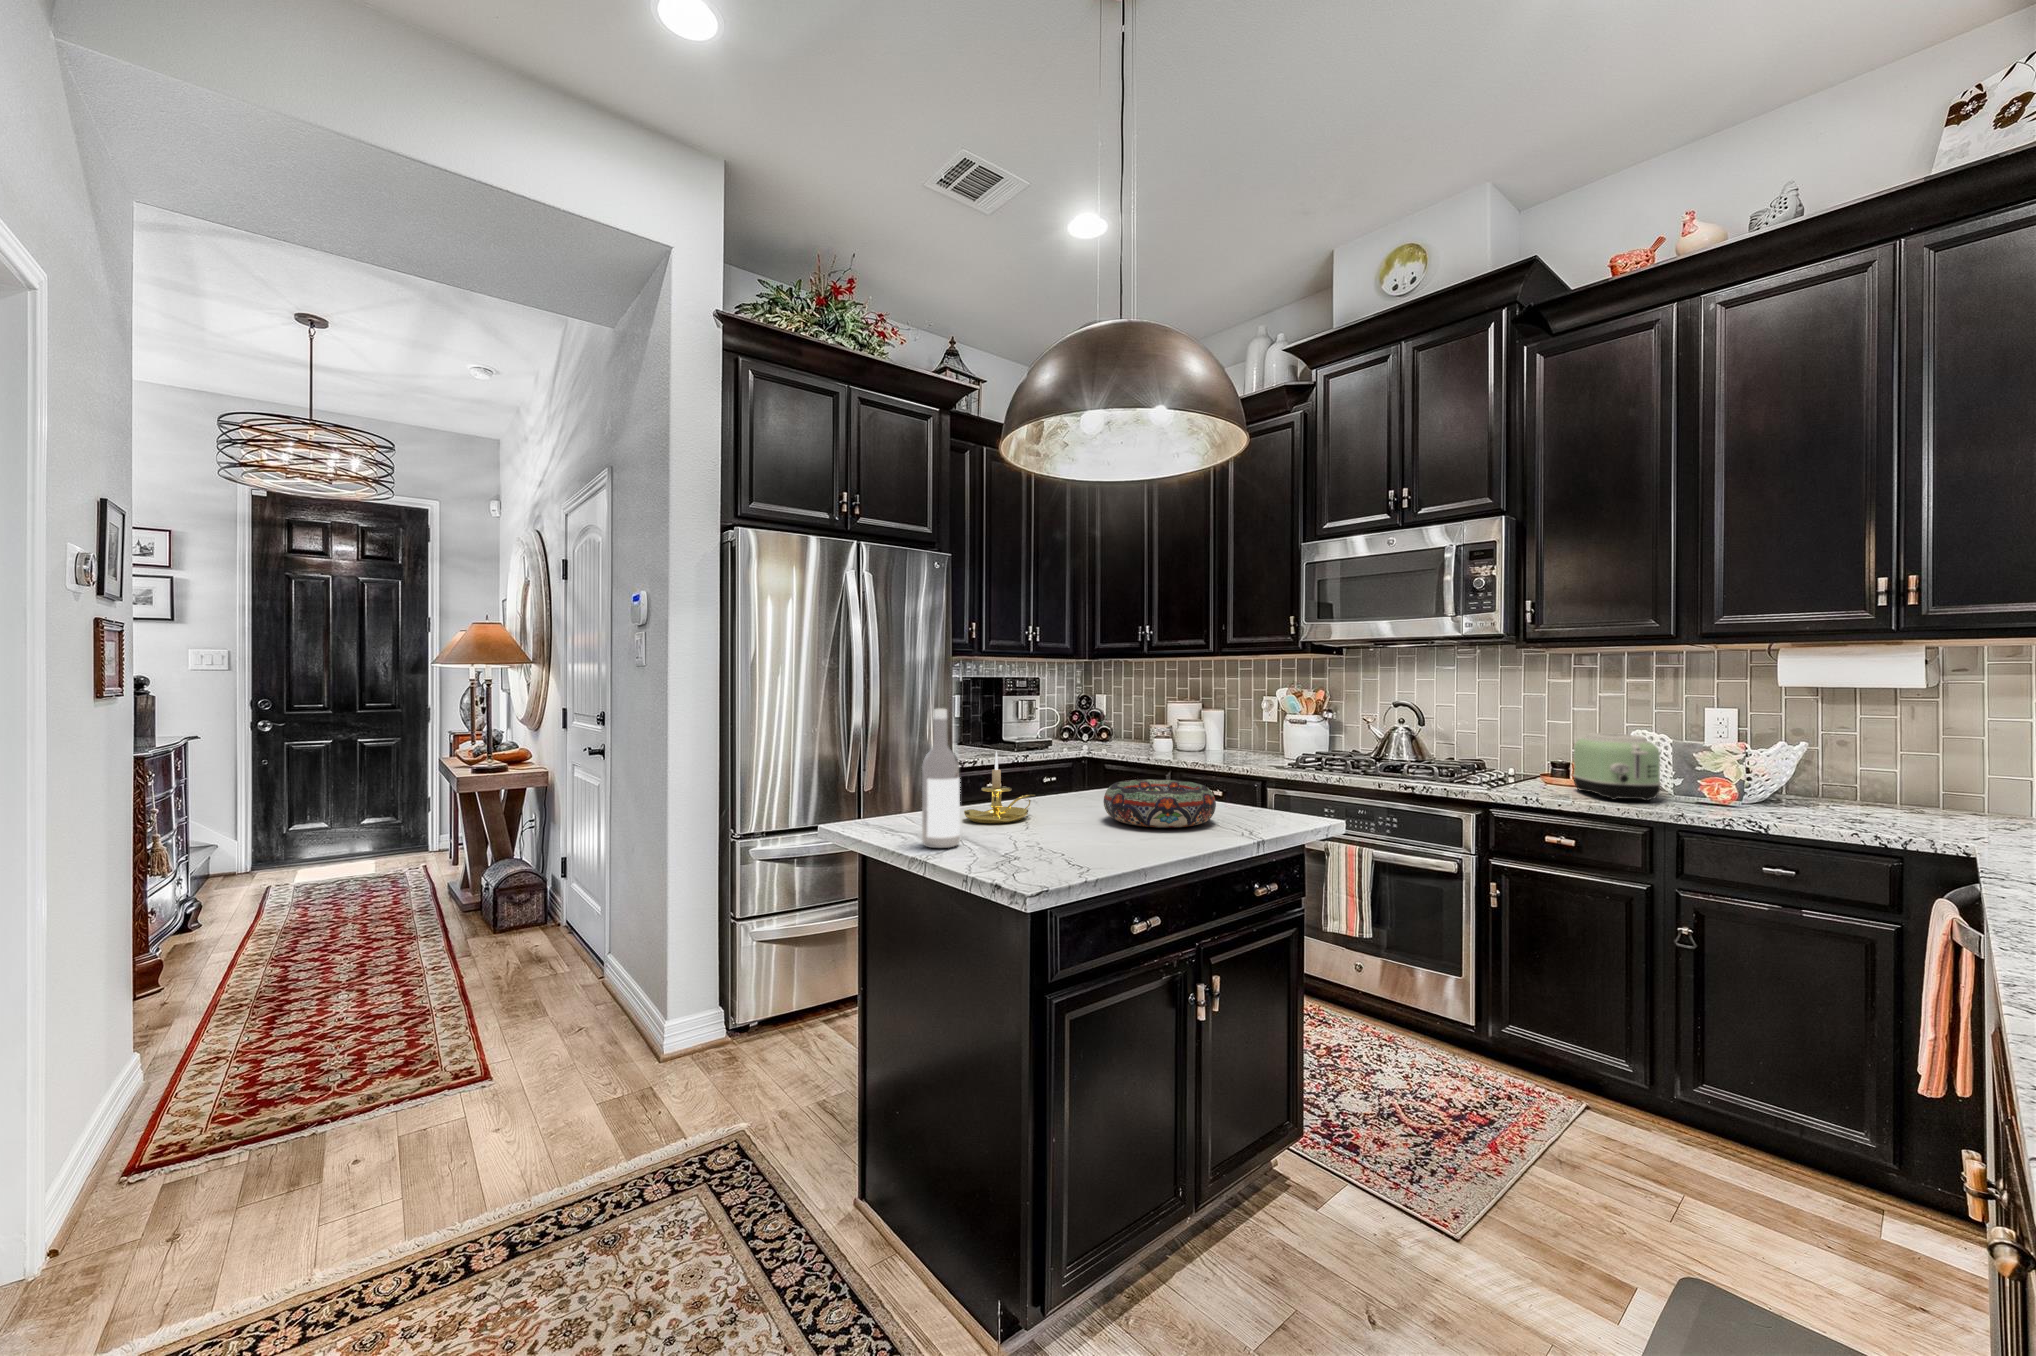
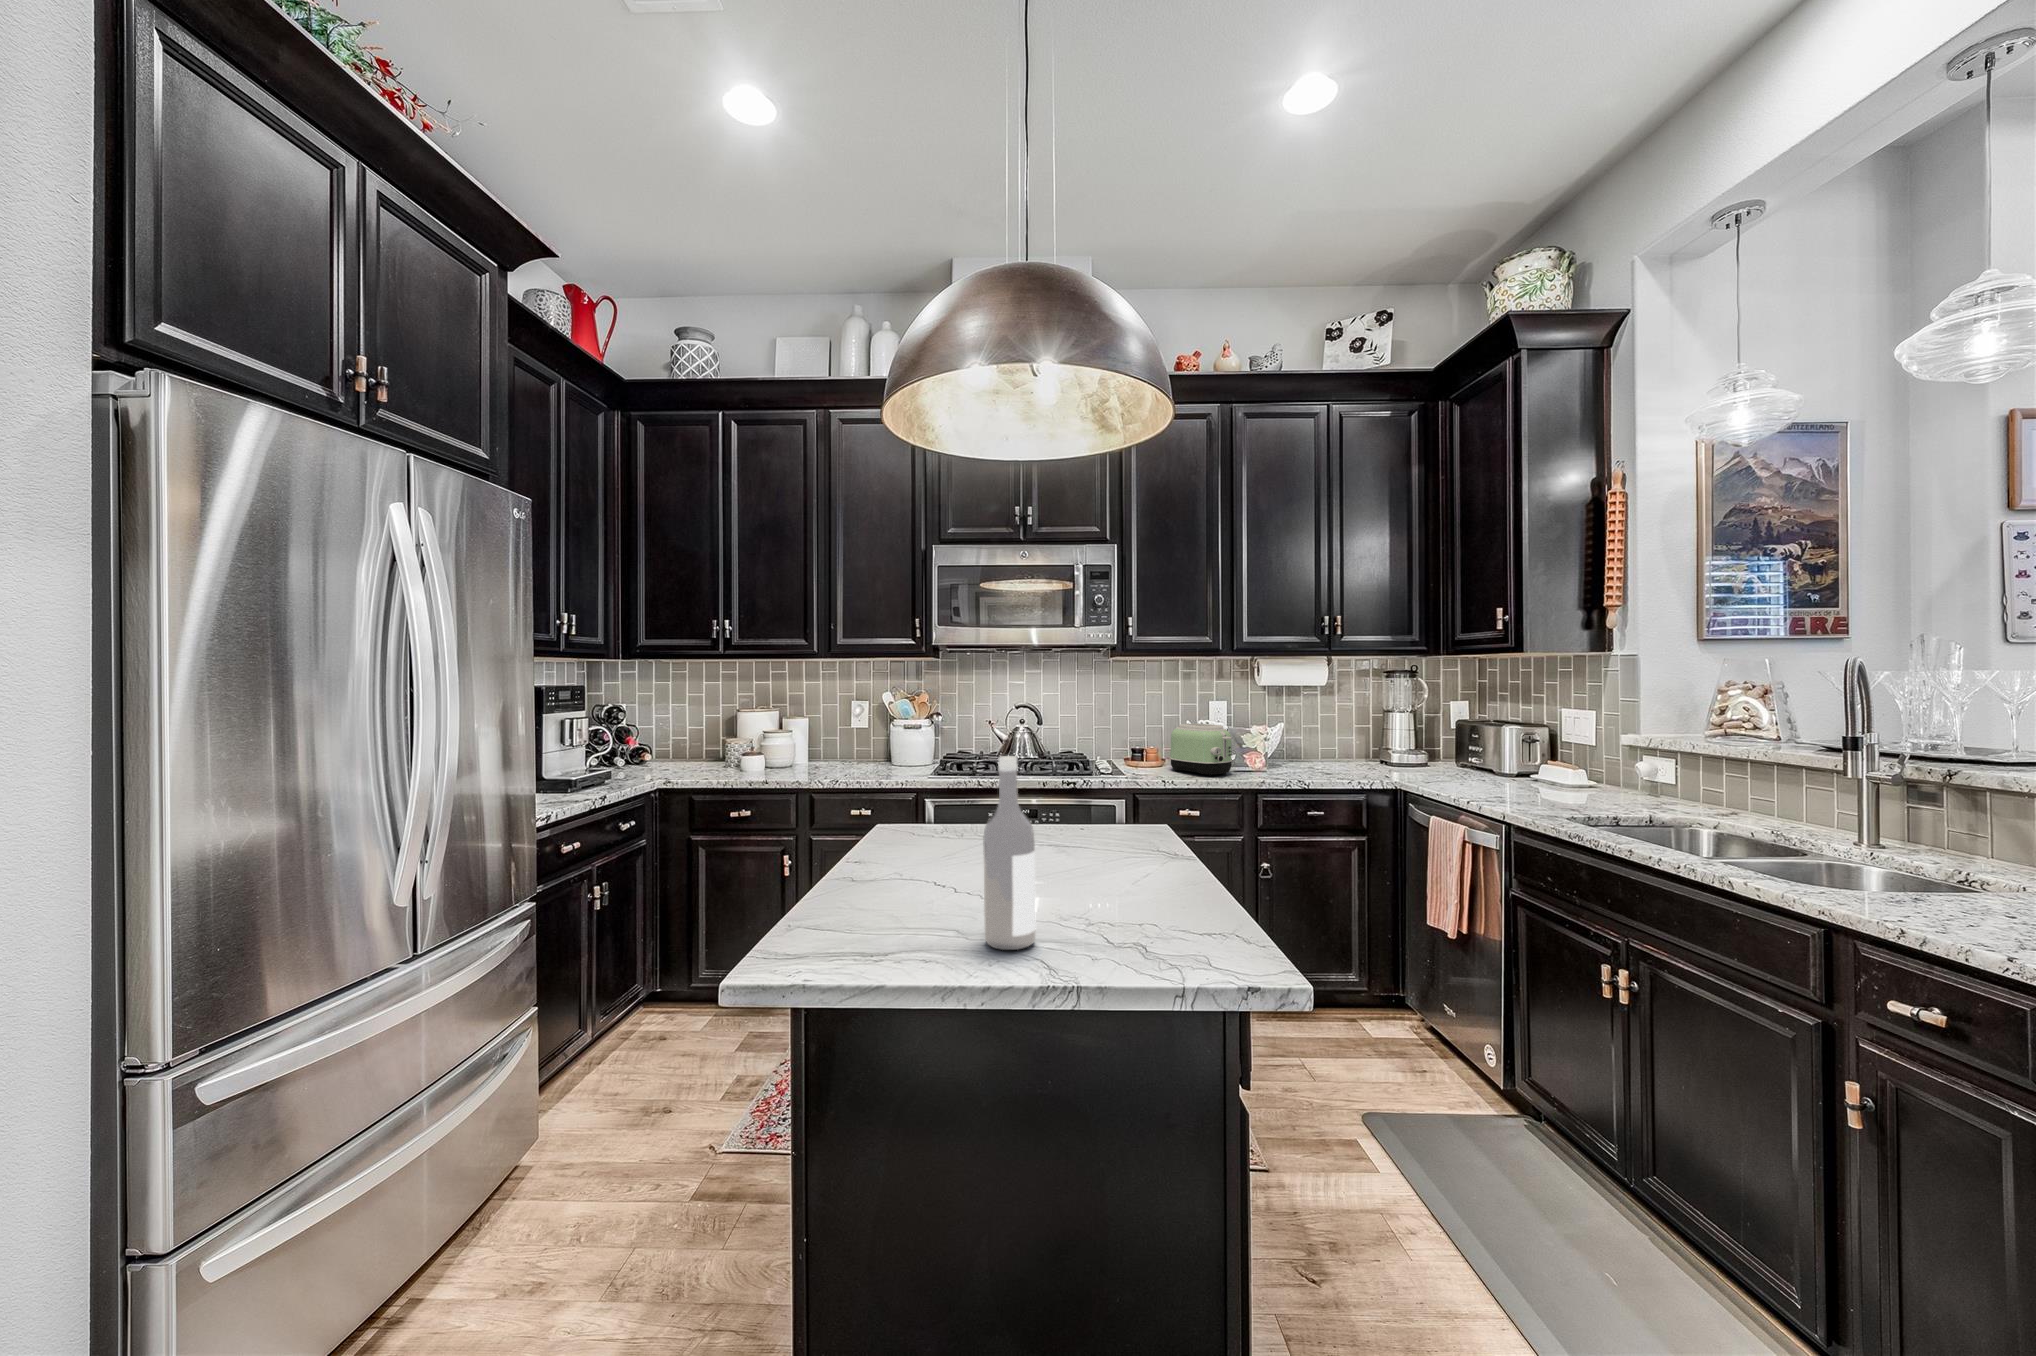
candle holder: present [964,752,1034,823] -> none [896,802,971,901]
decorative bowl: present [1104,779,1216,828] -> none [1017,807,1139,865]

